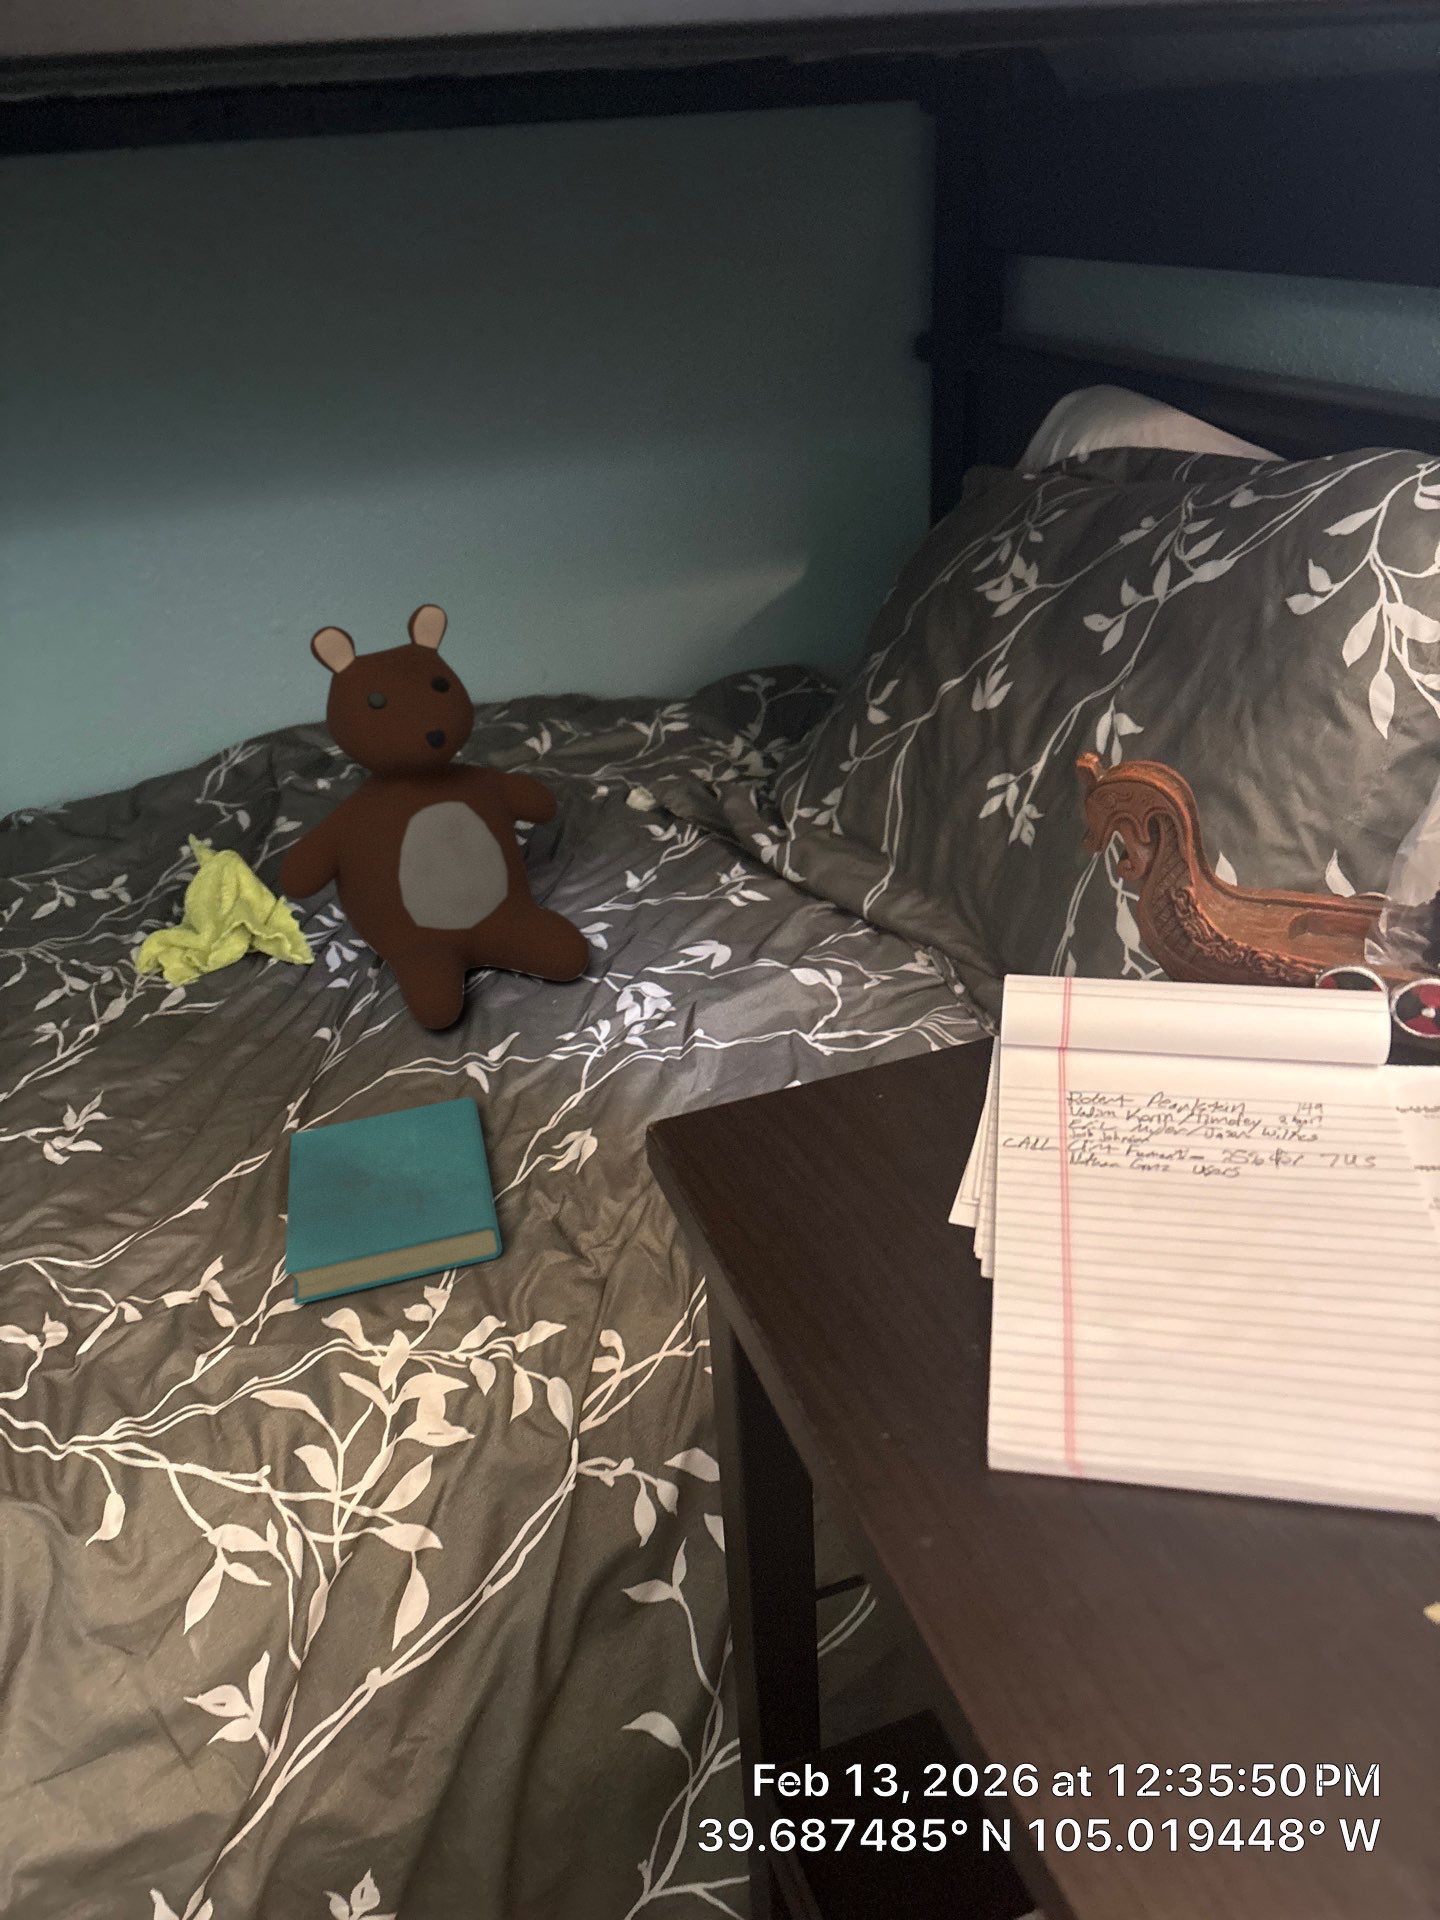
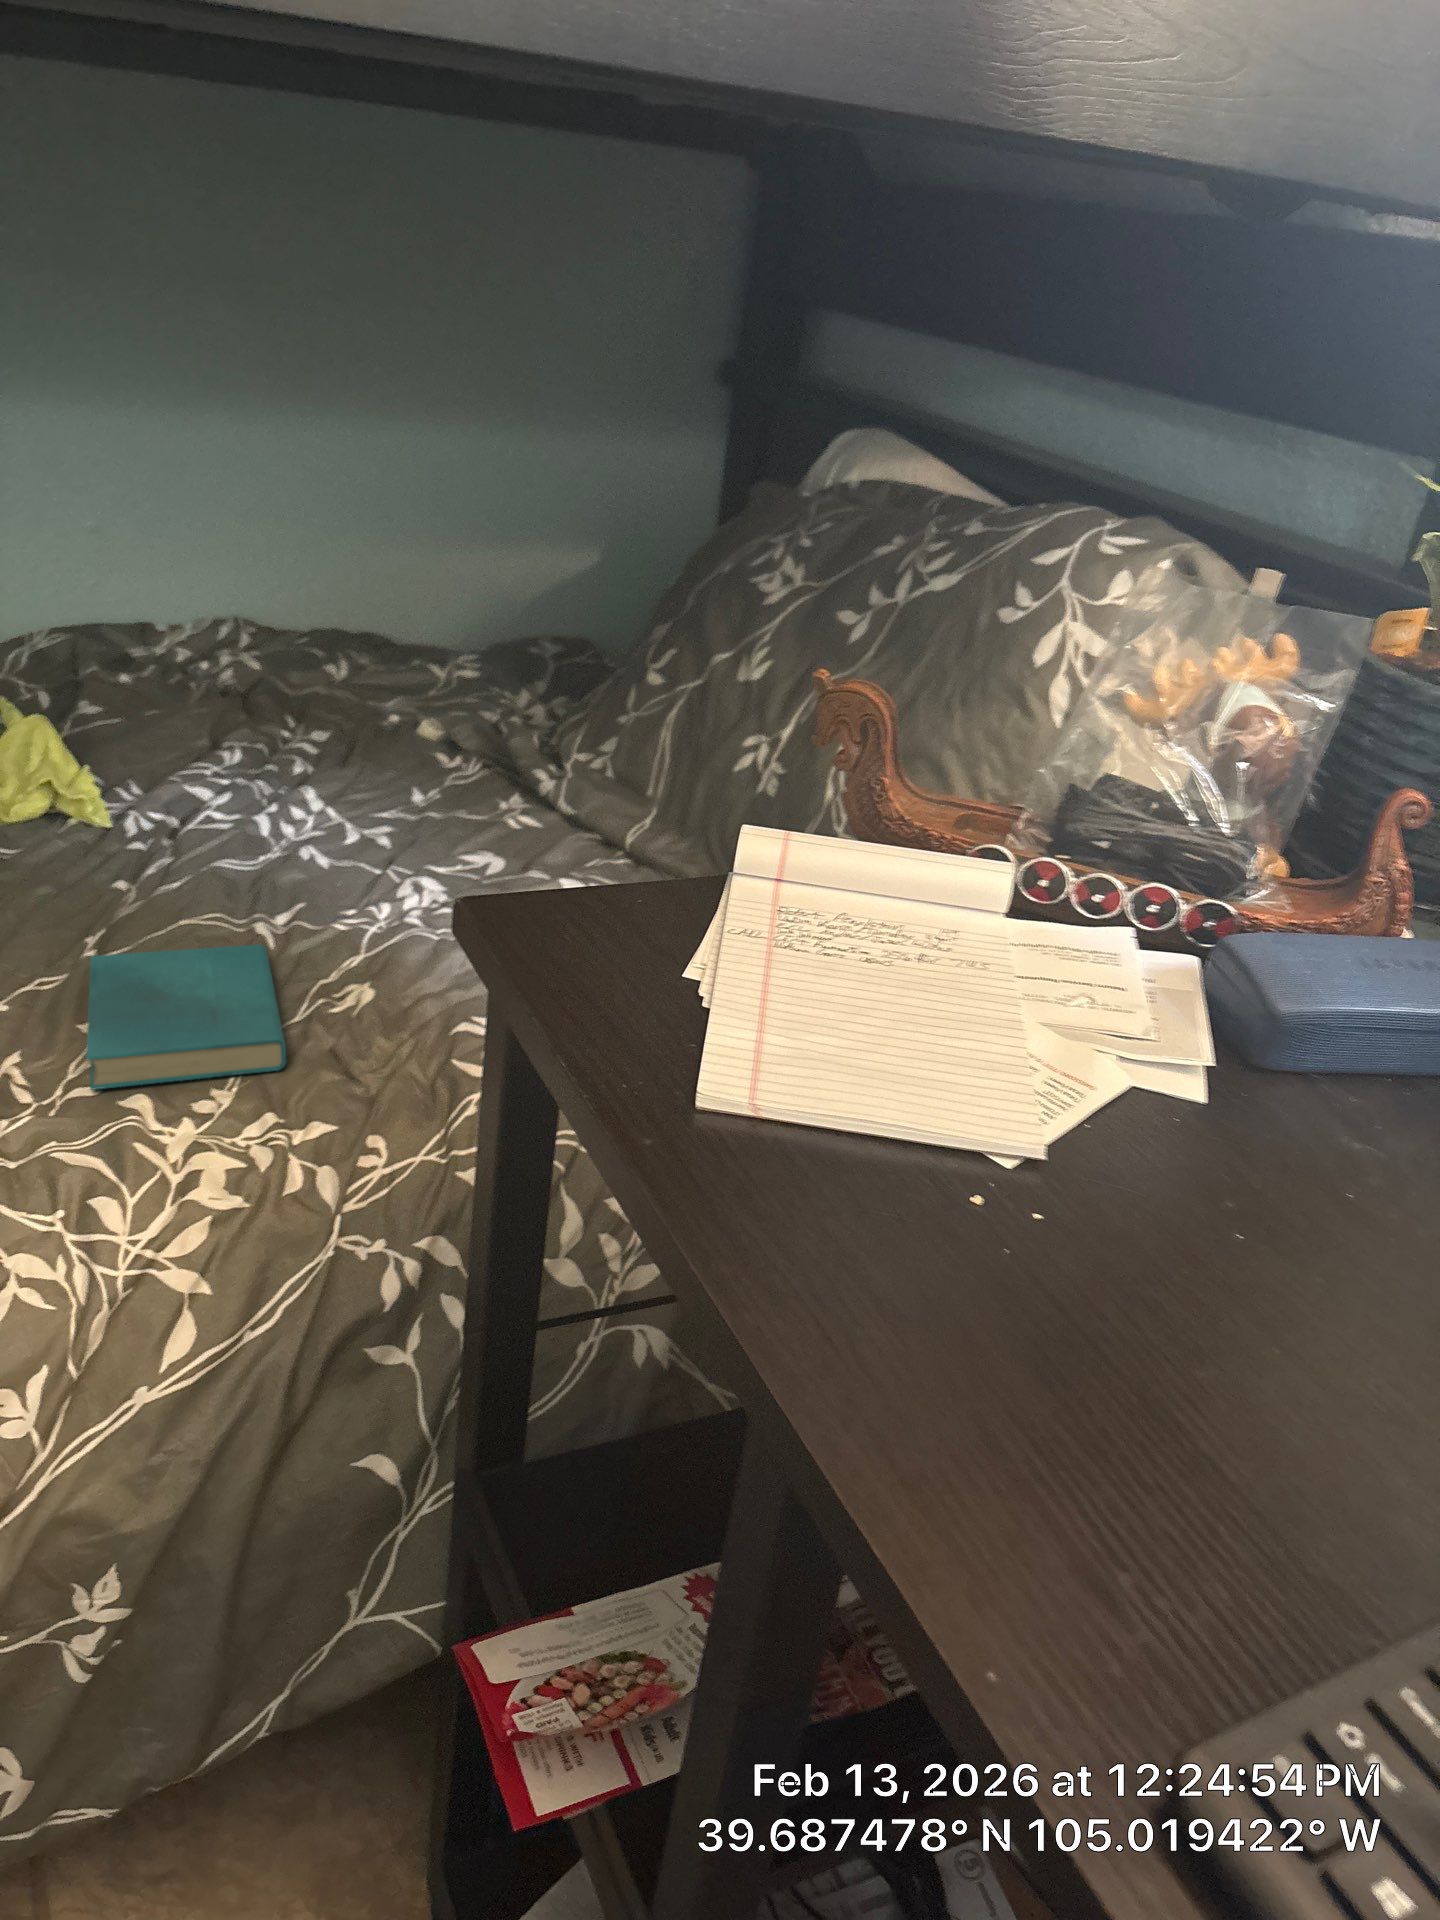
teddy bear: present [279,604,591,1029] -> none [92,507,380,892]

